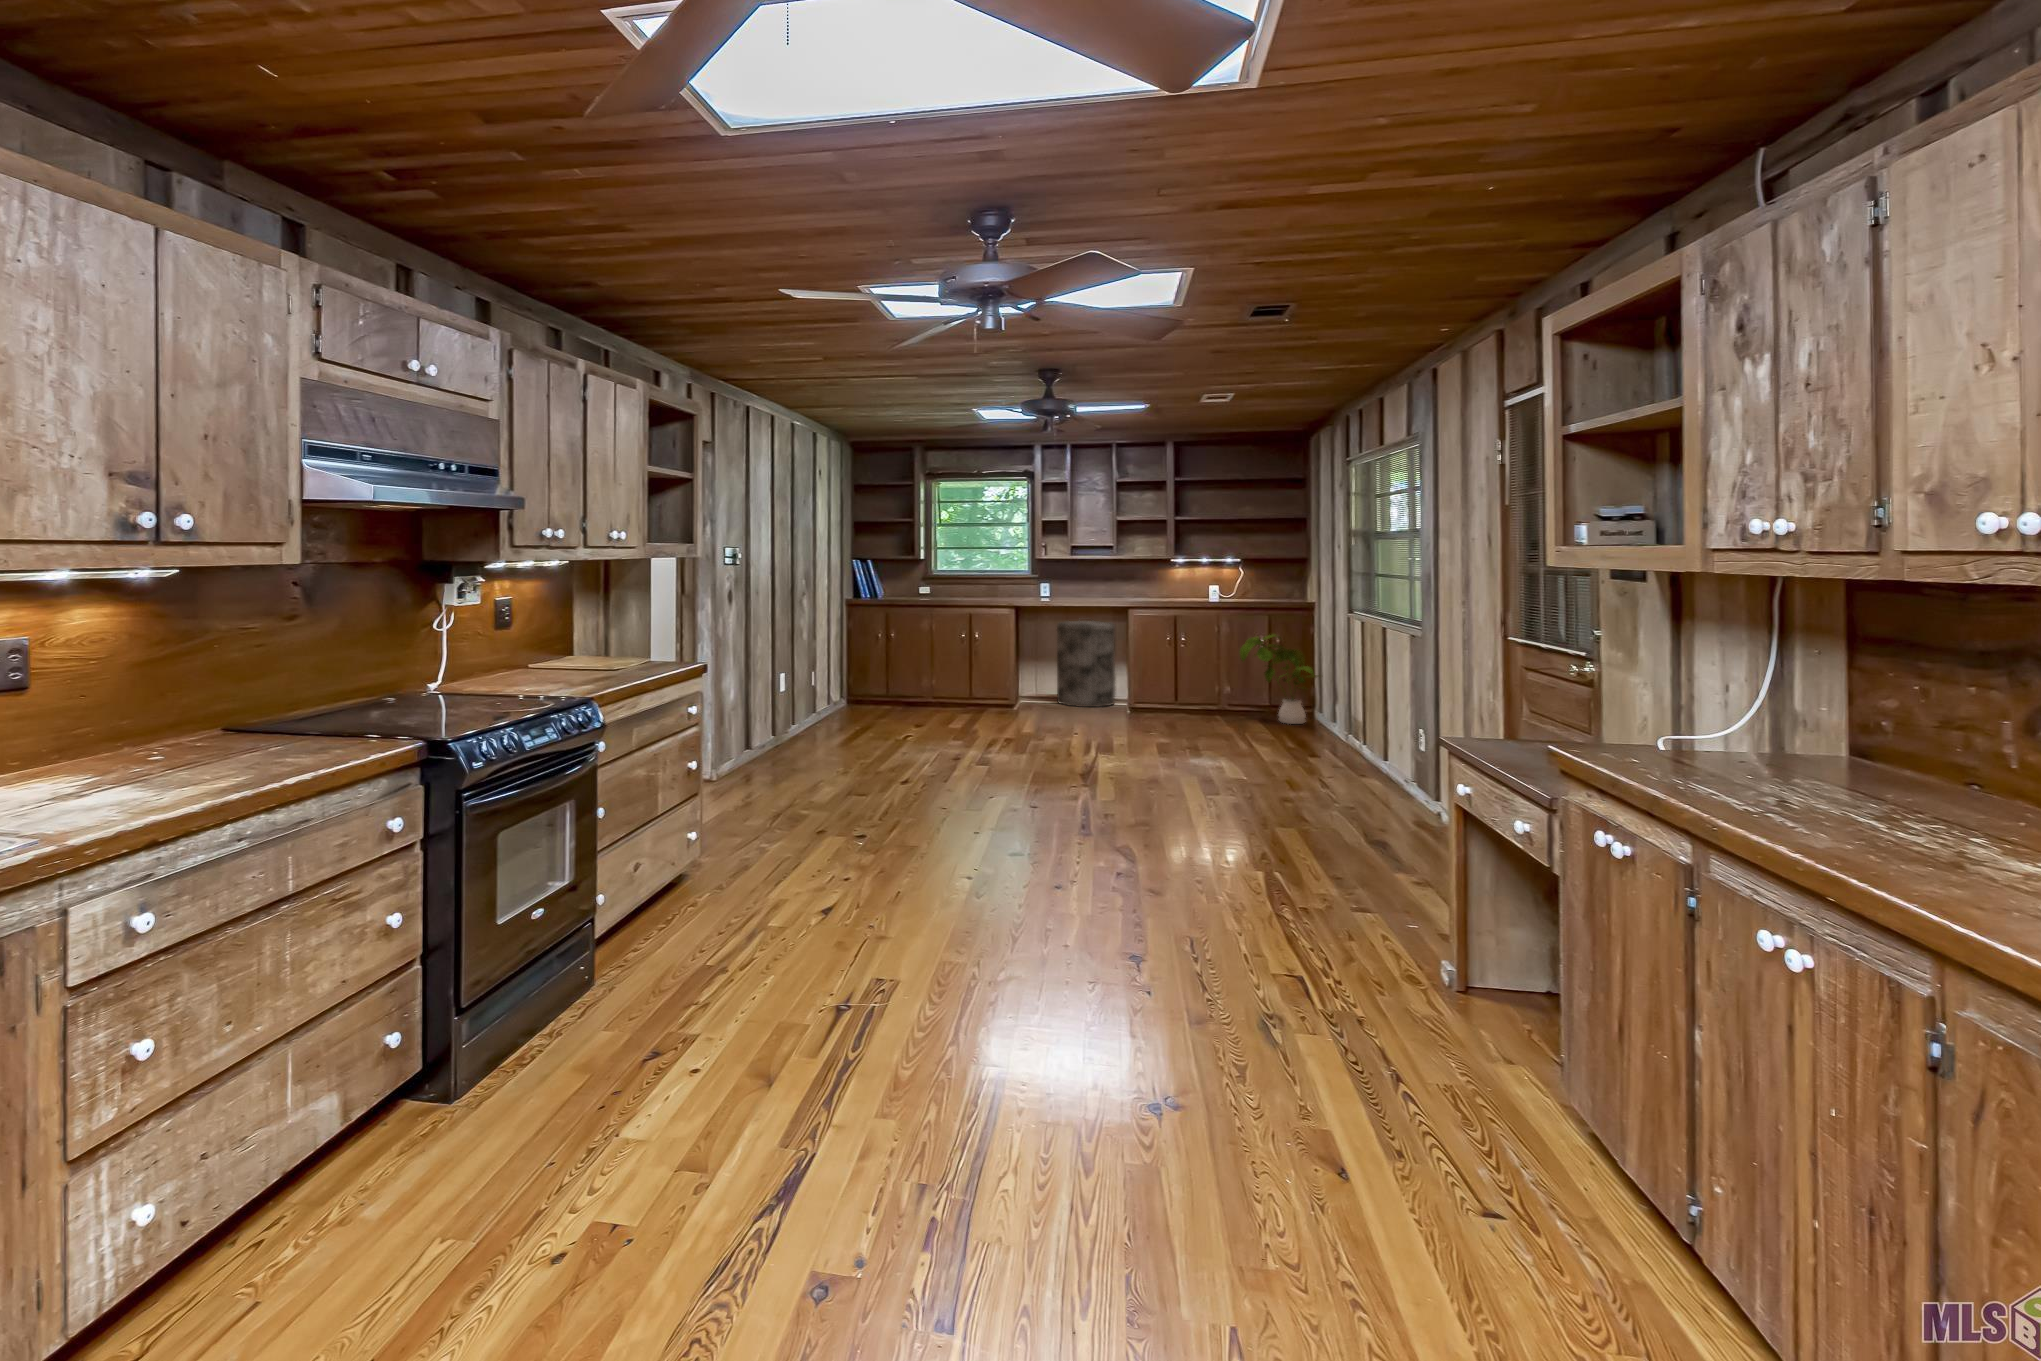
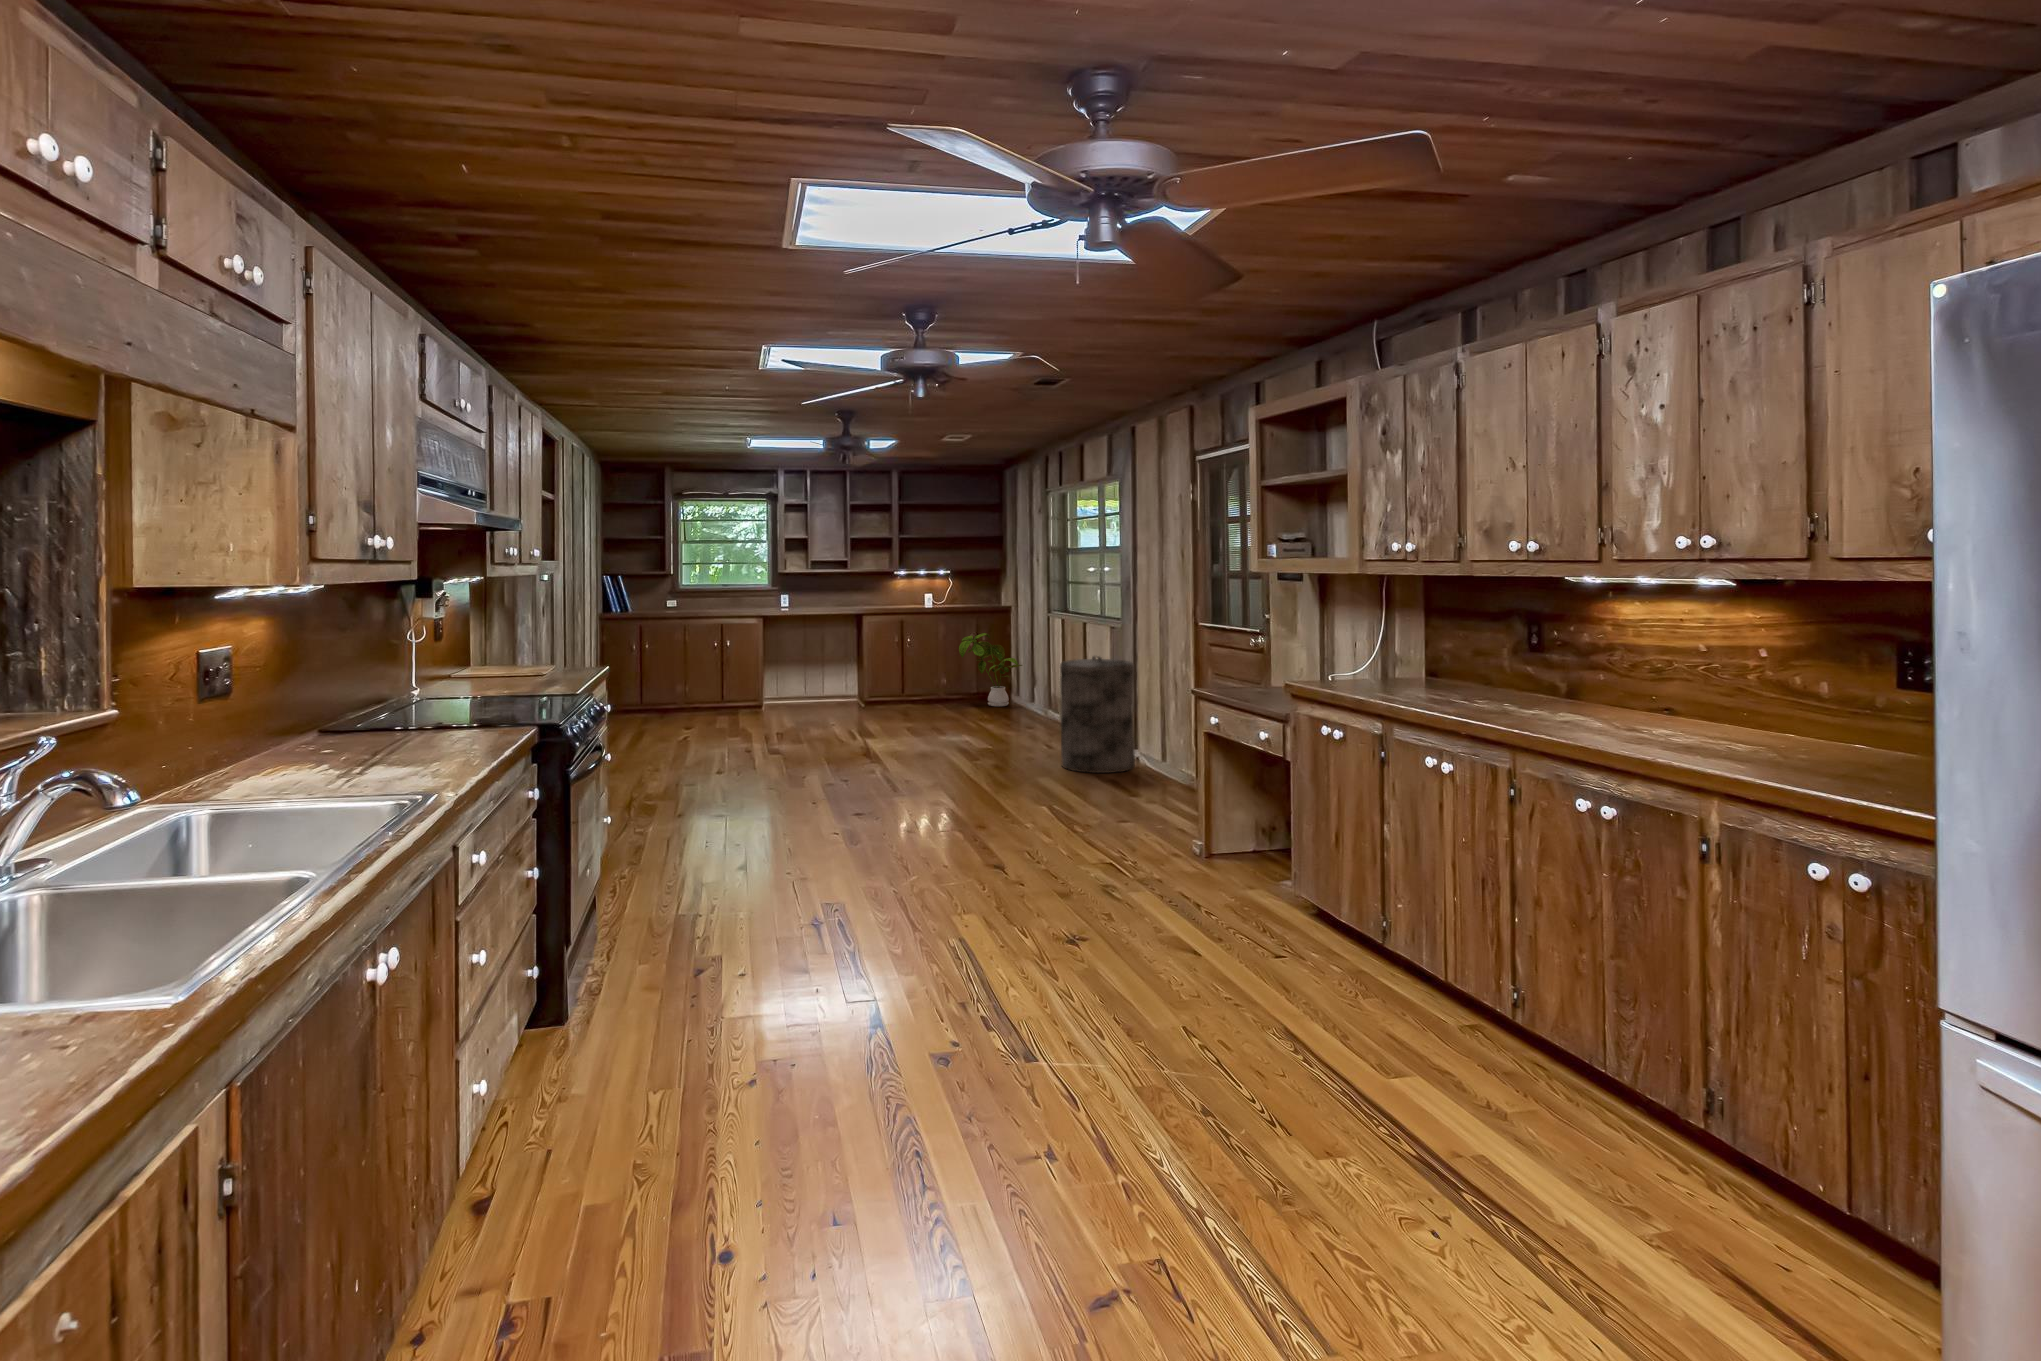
trash can: present [1057,620,1115,707] -> present [1060,656,1135,773]

